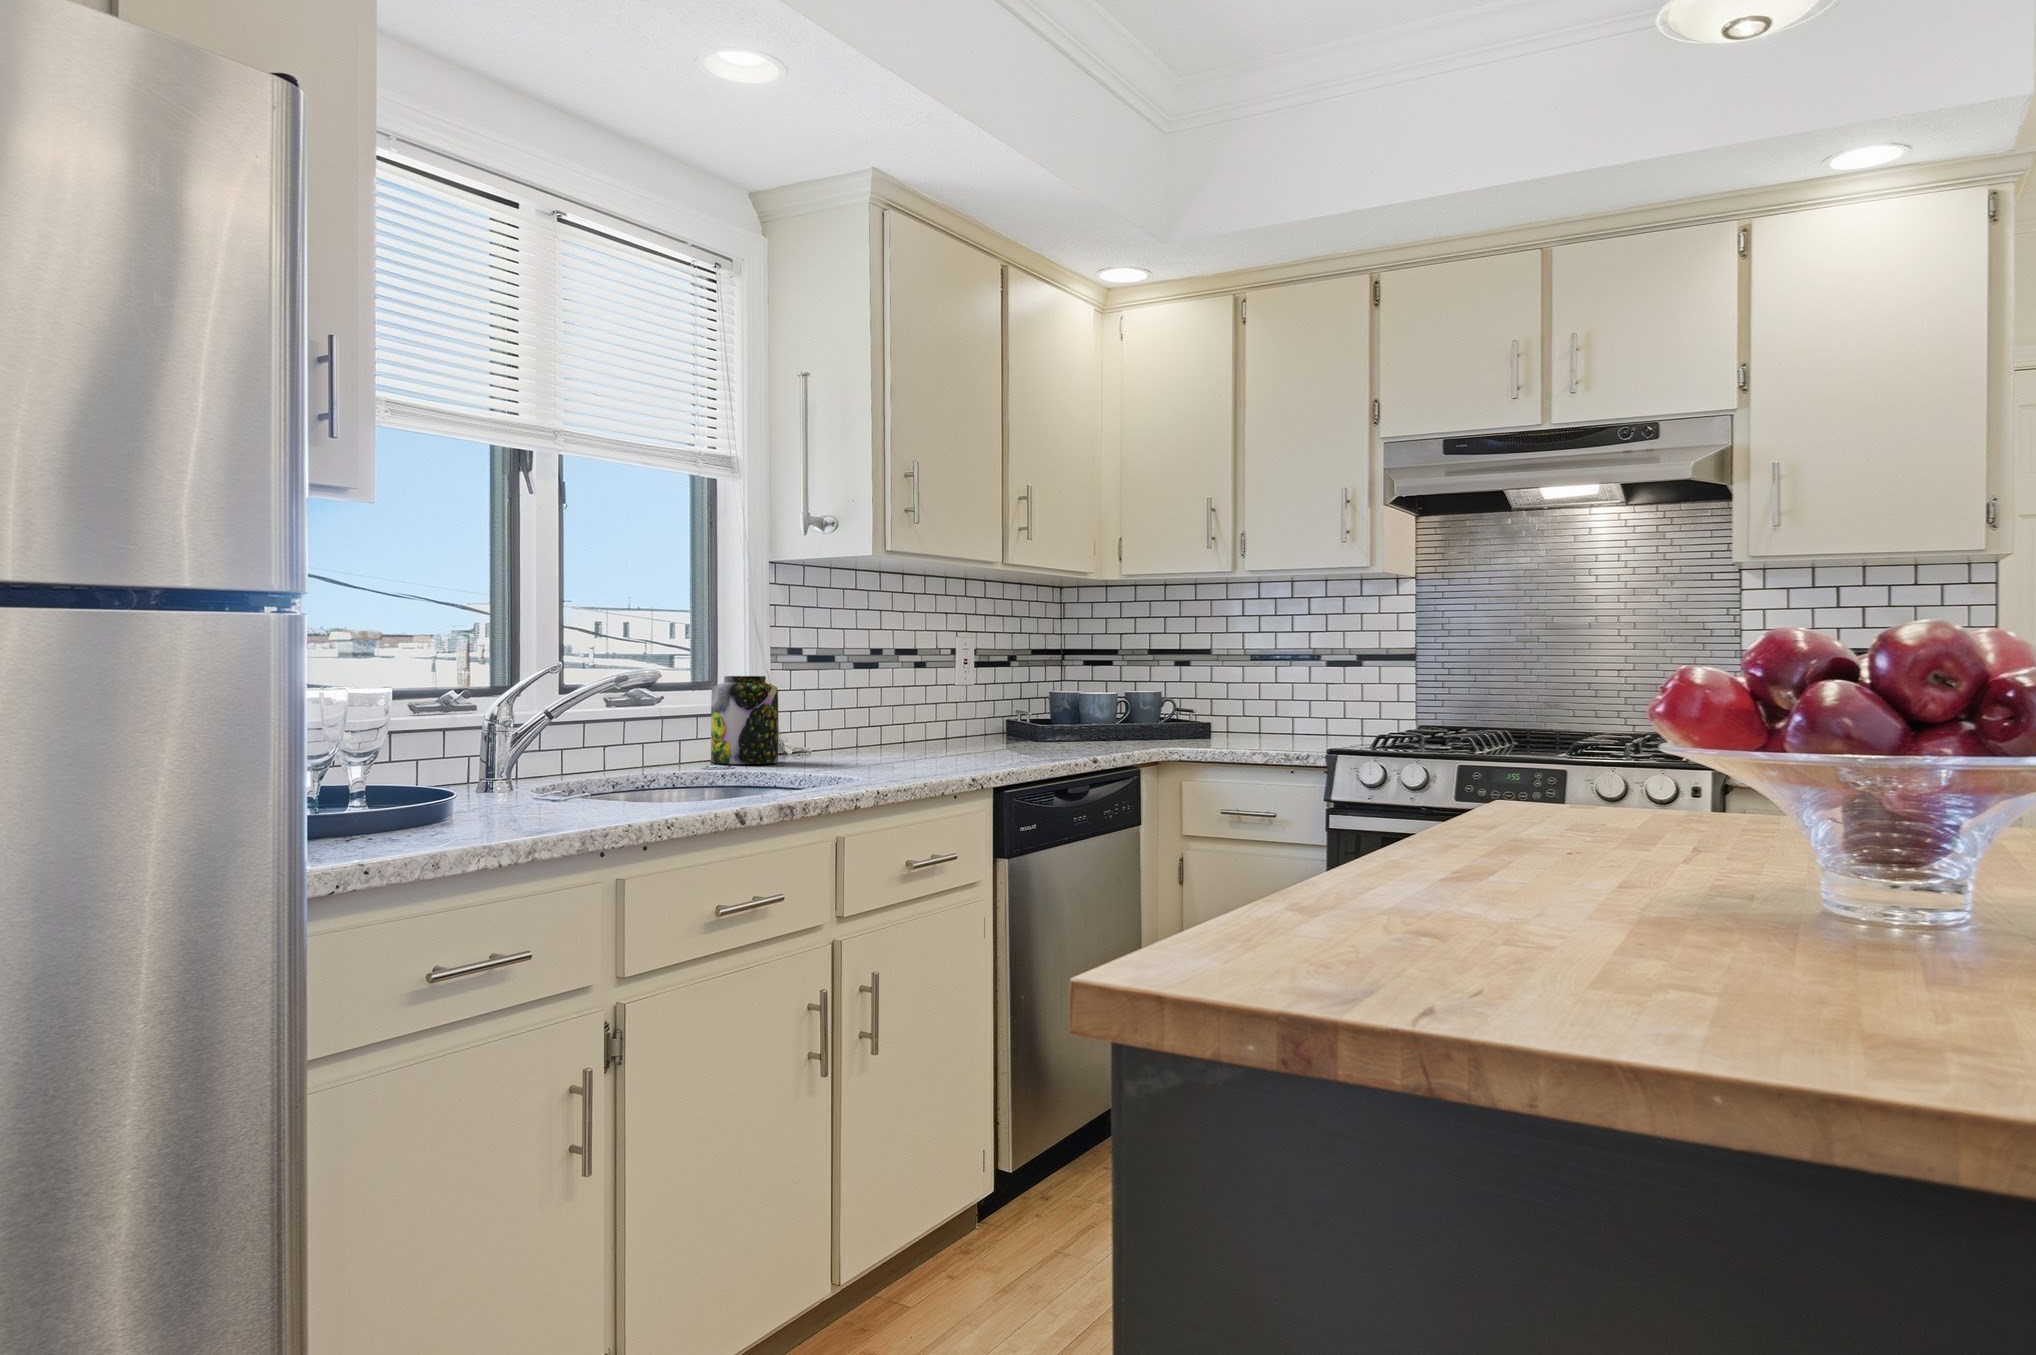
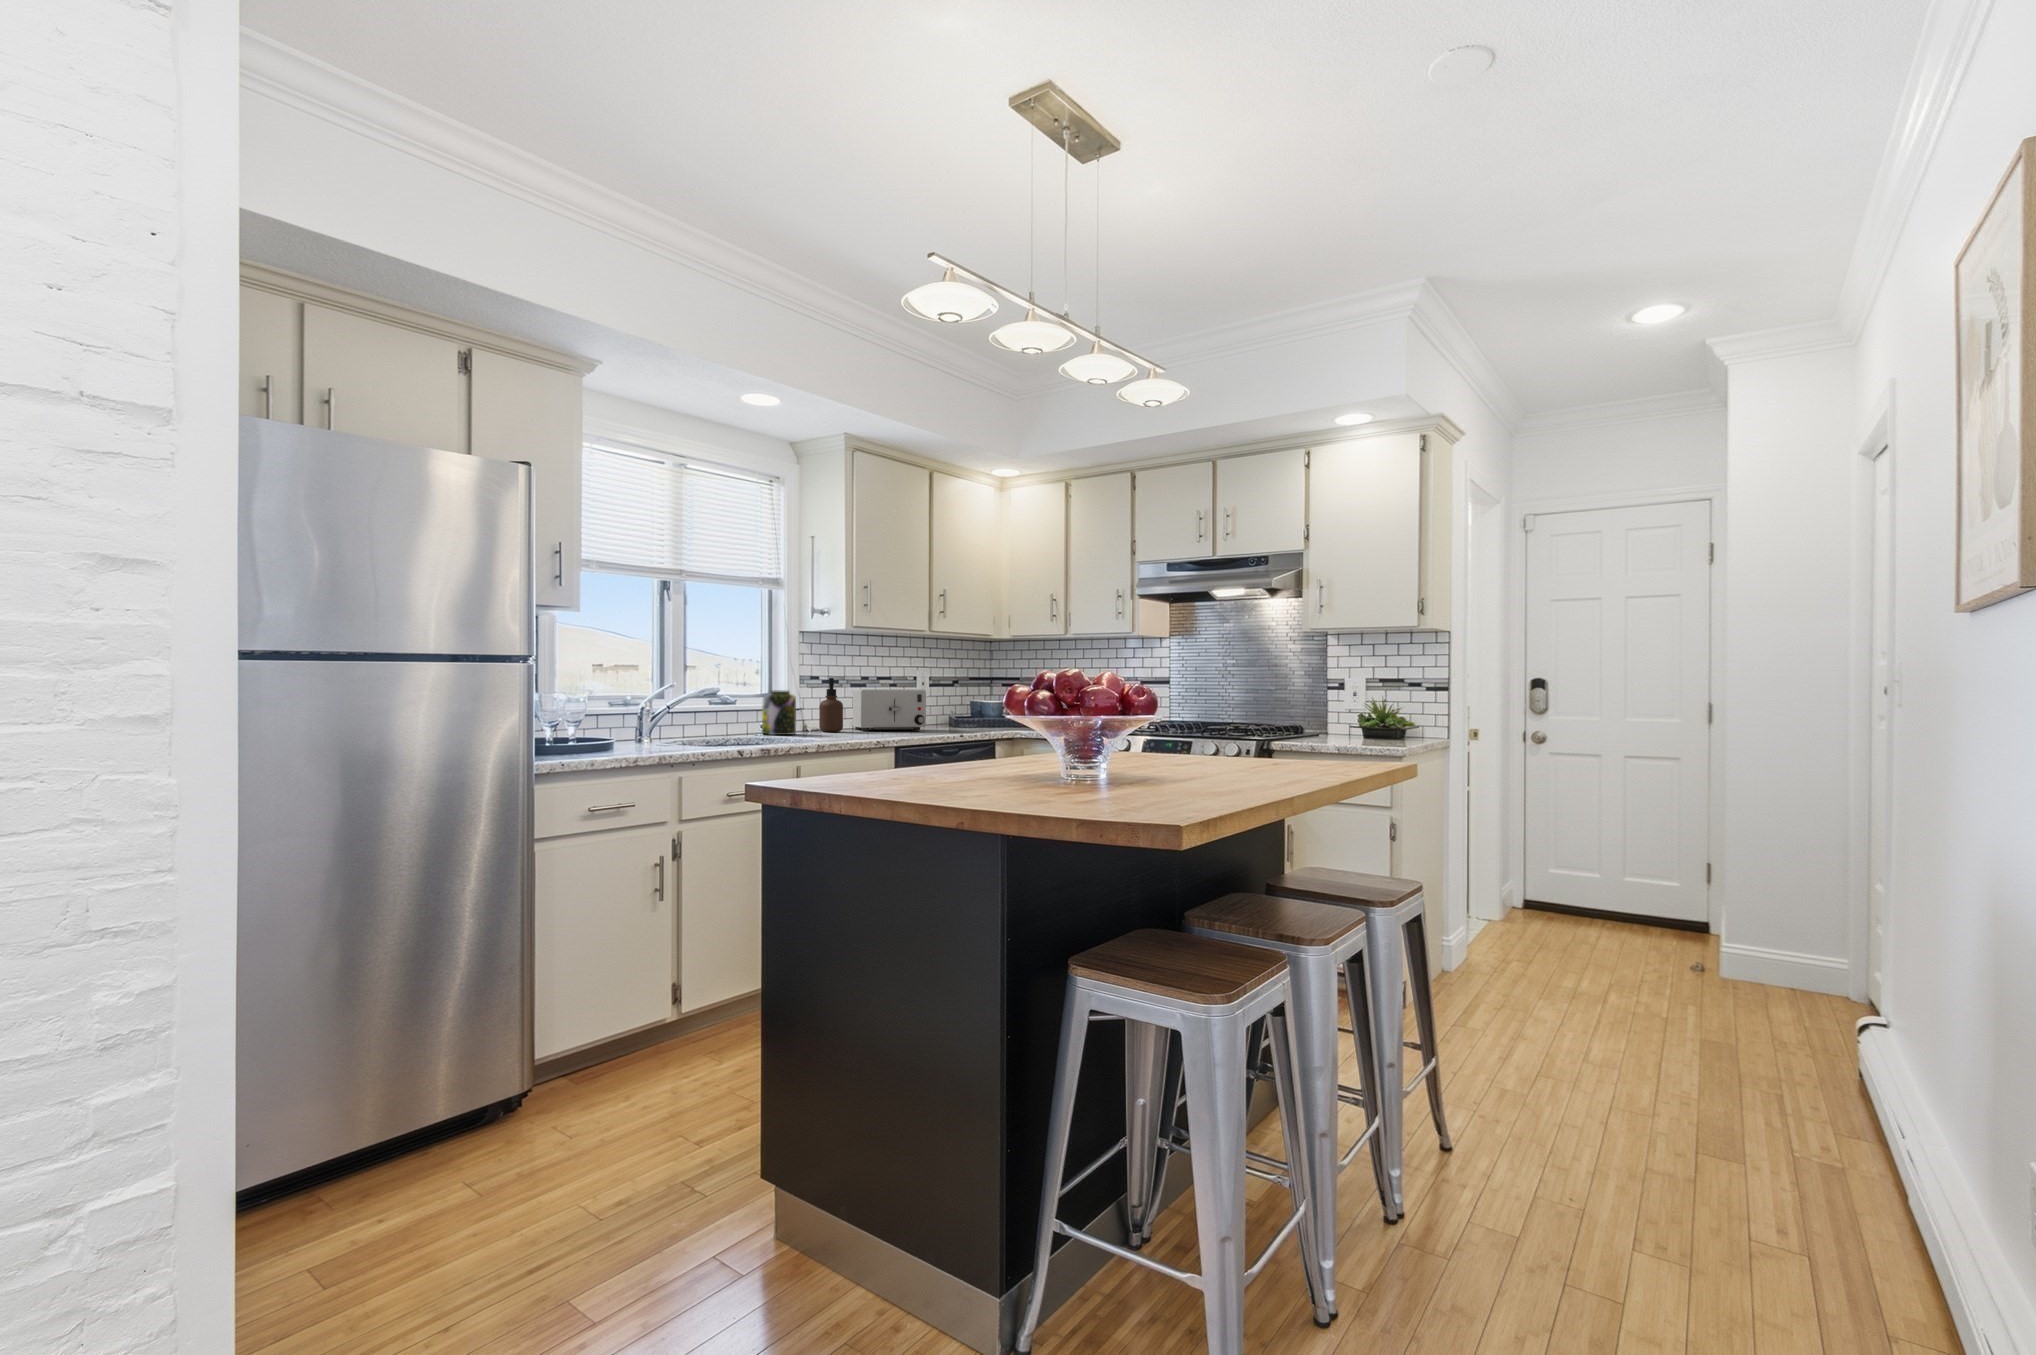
soap dispenser: none [808,651,853,755] -> present [819,678,843,732]
toaster: none [854,673,996,752] -> present [851,689,926,731]

